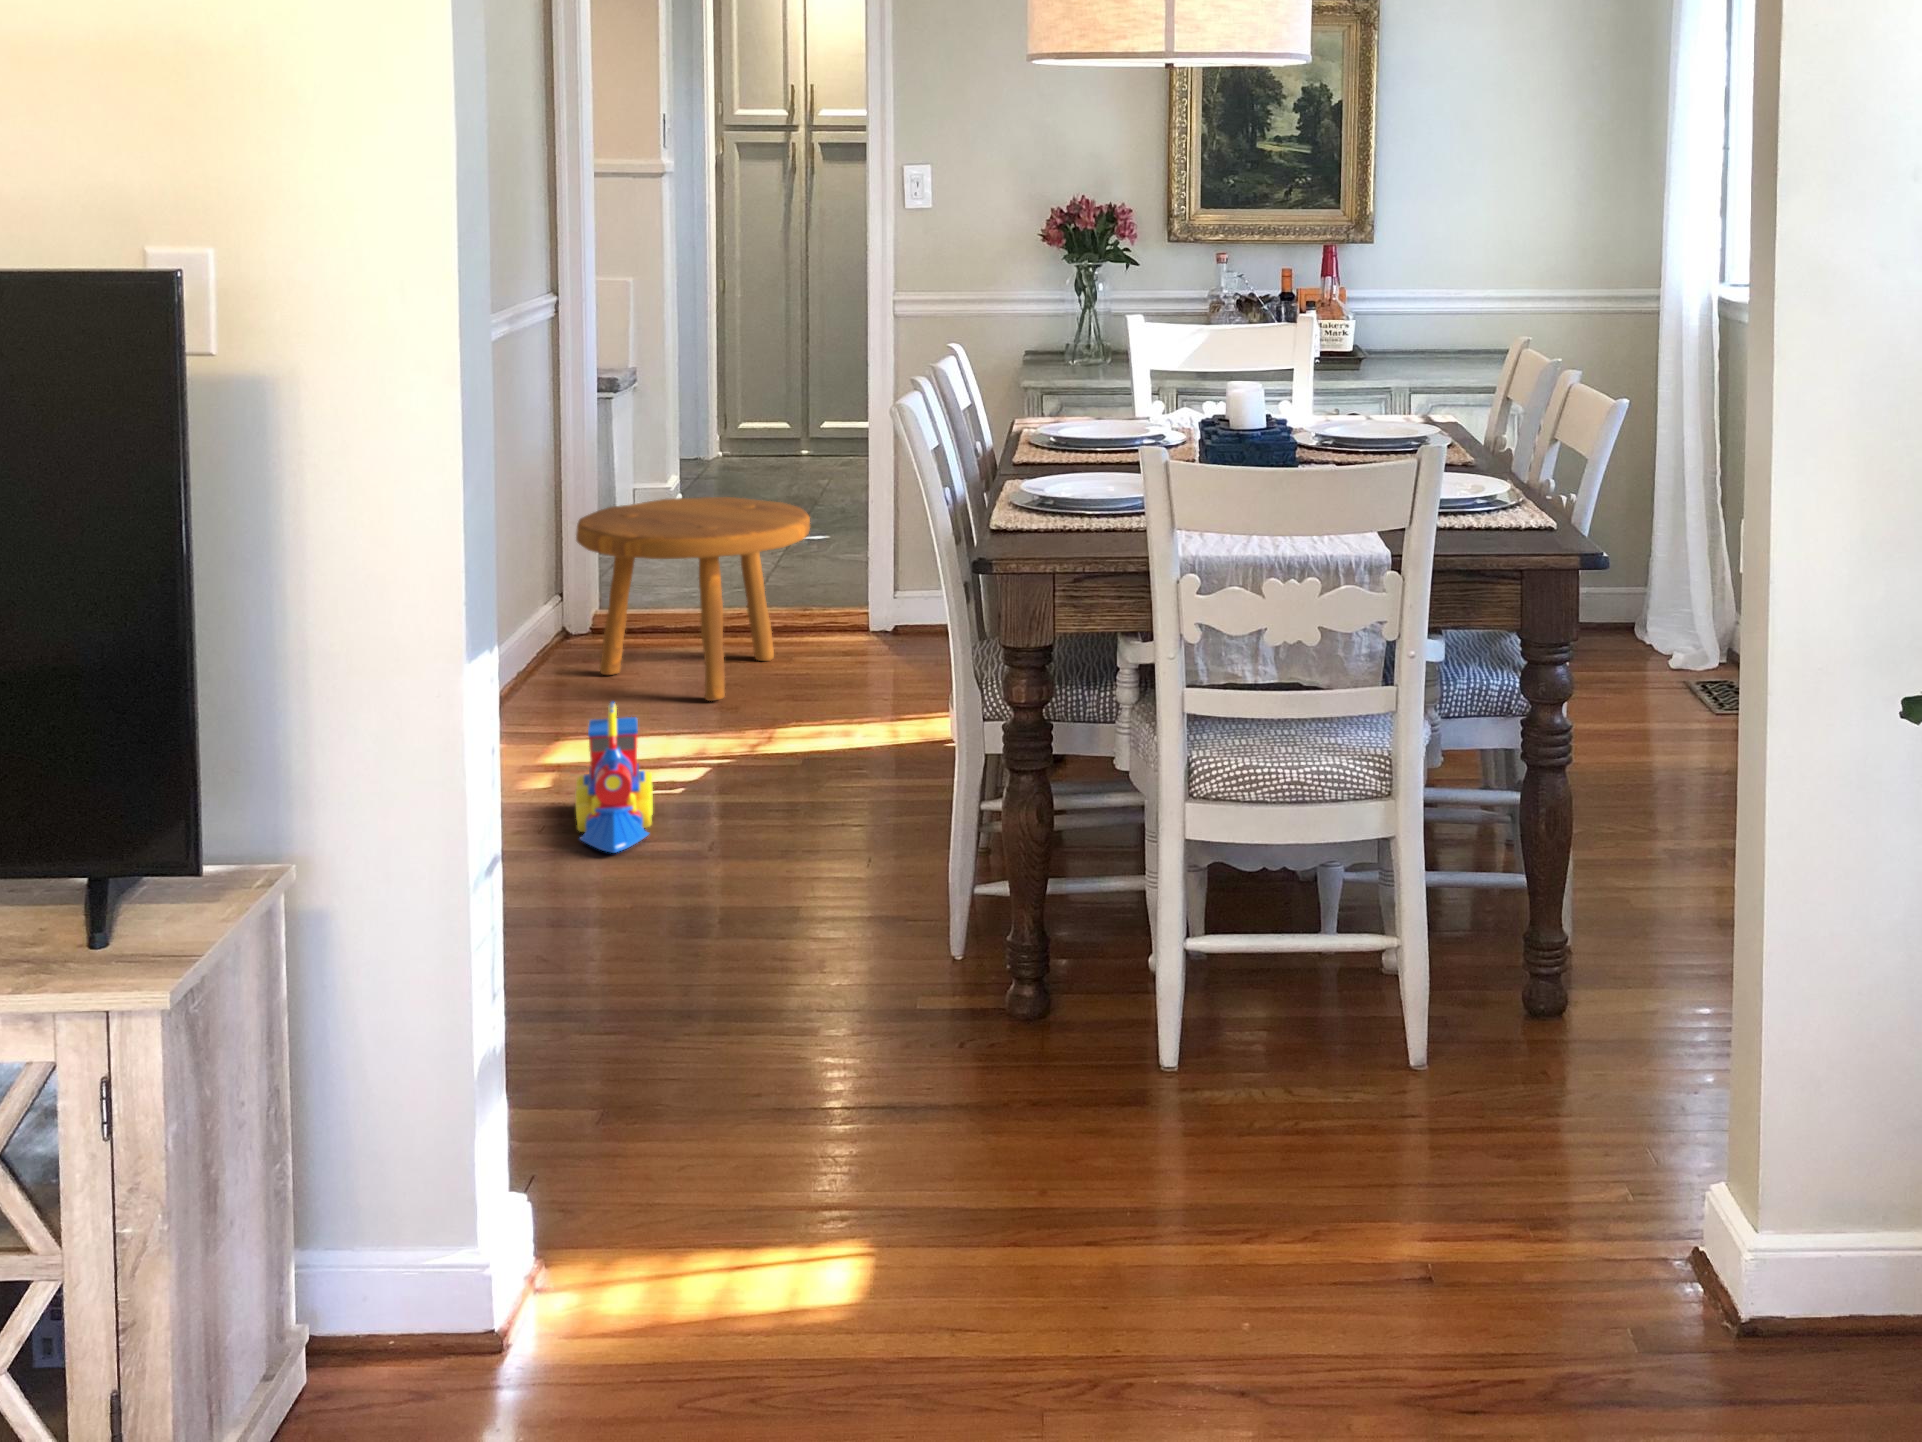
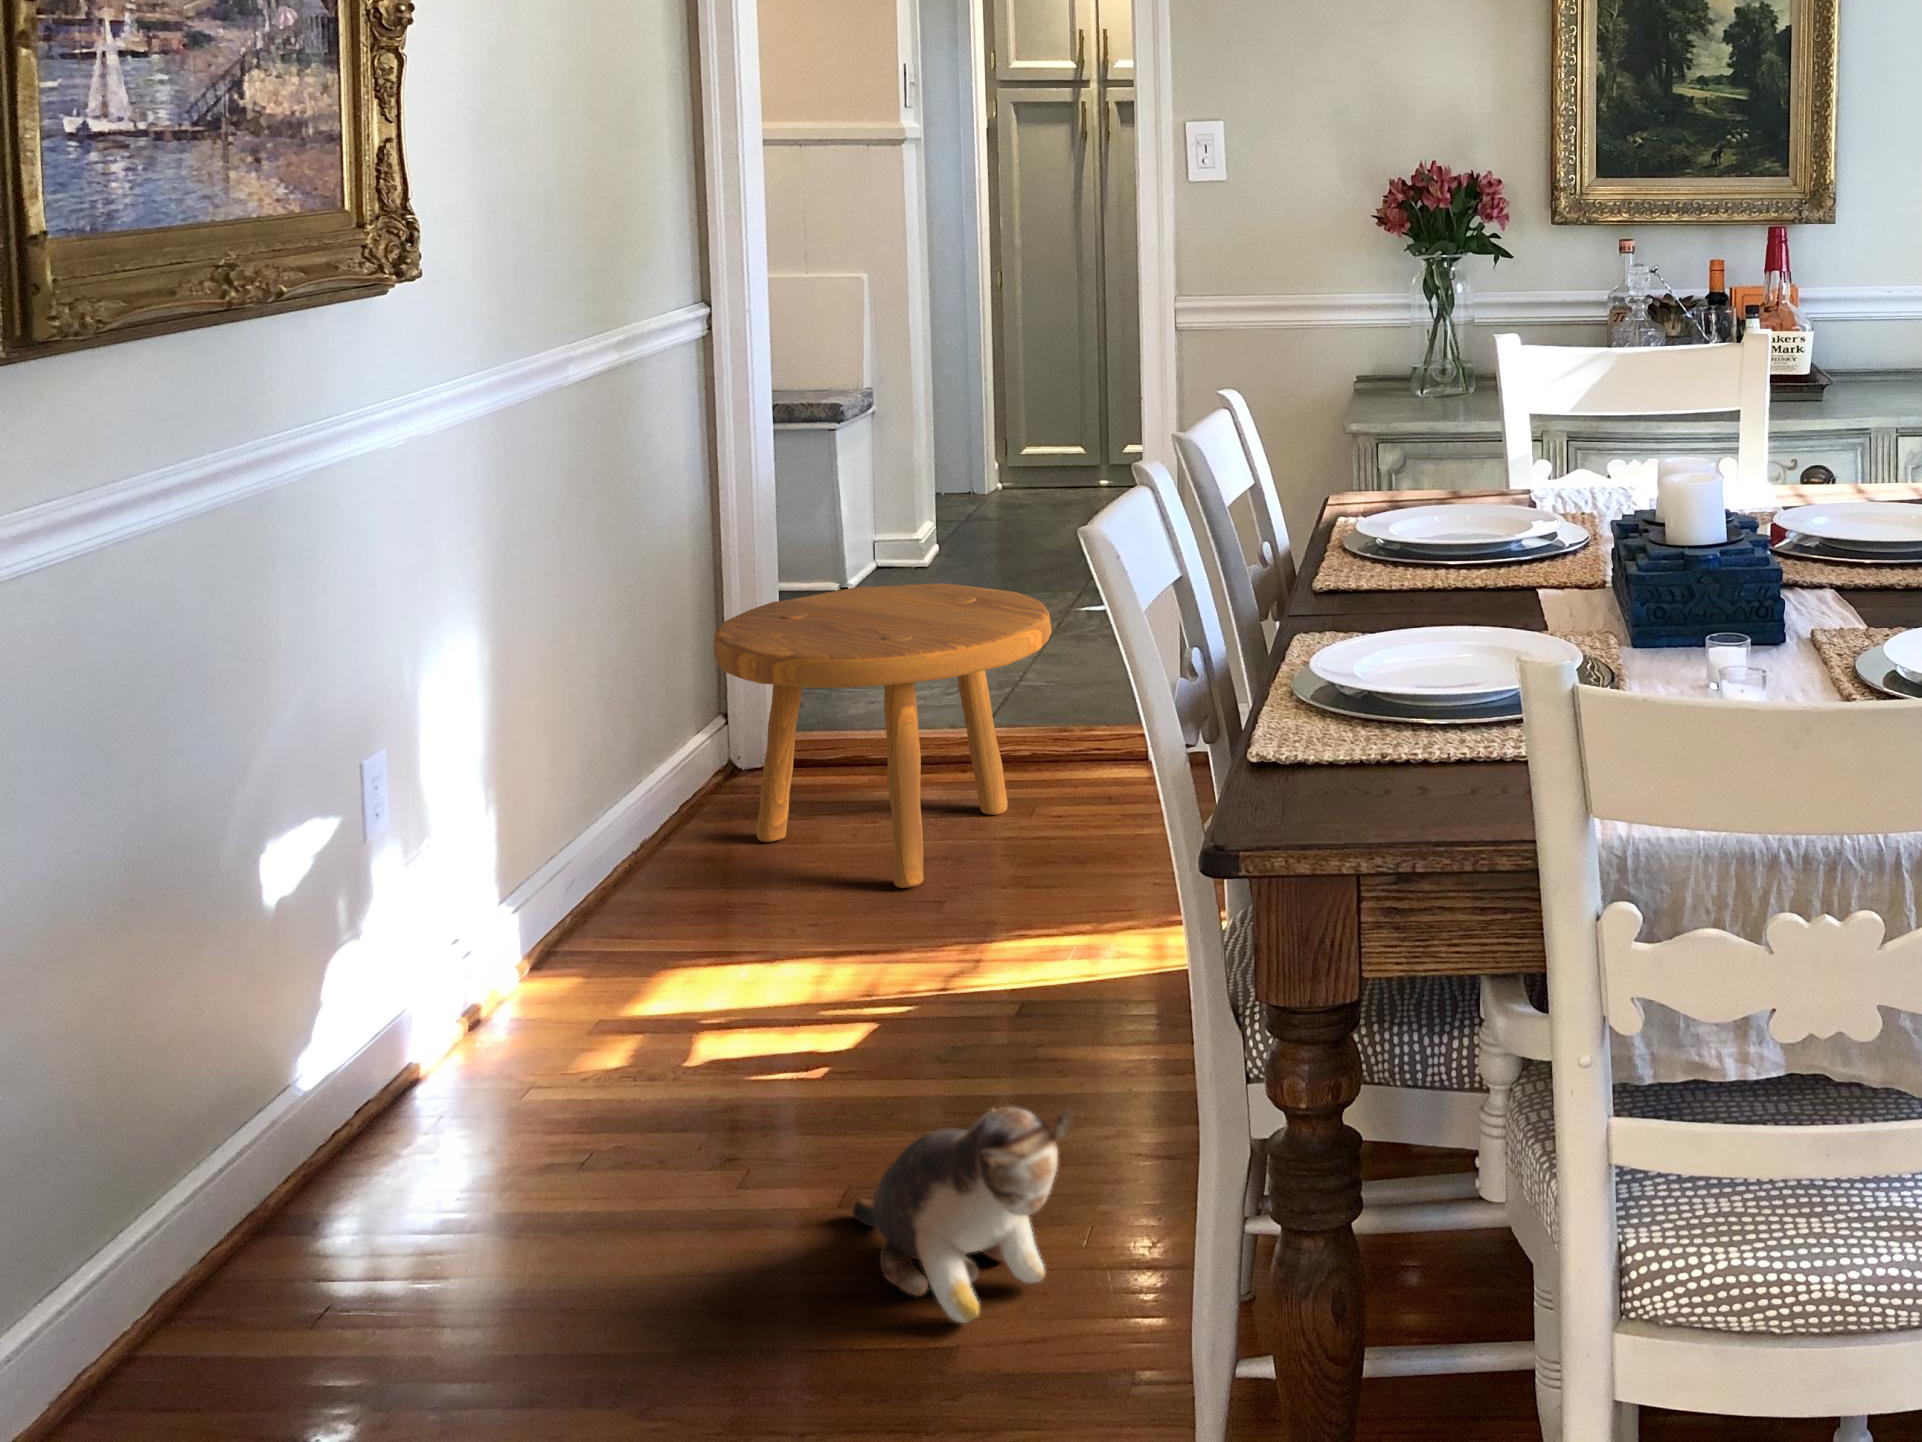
toy train: present [575,702,653,853] -> none [633,946,771,1205]
plush toy: none [724,772,873,904] -> present [853,1107,1073,1323]

